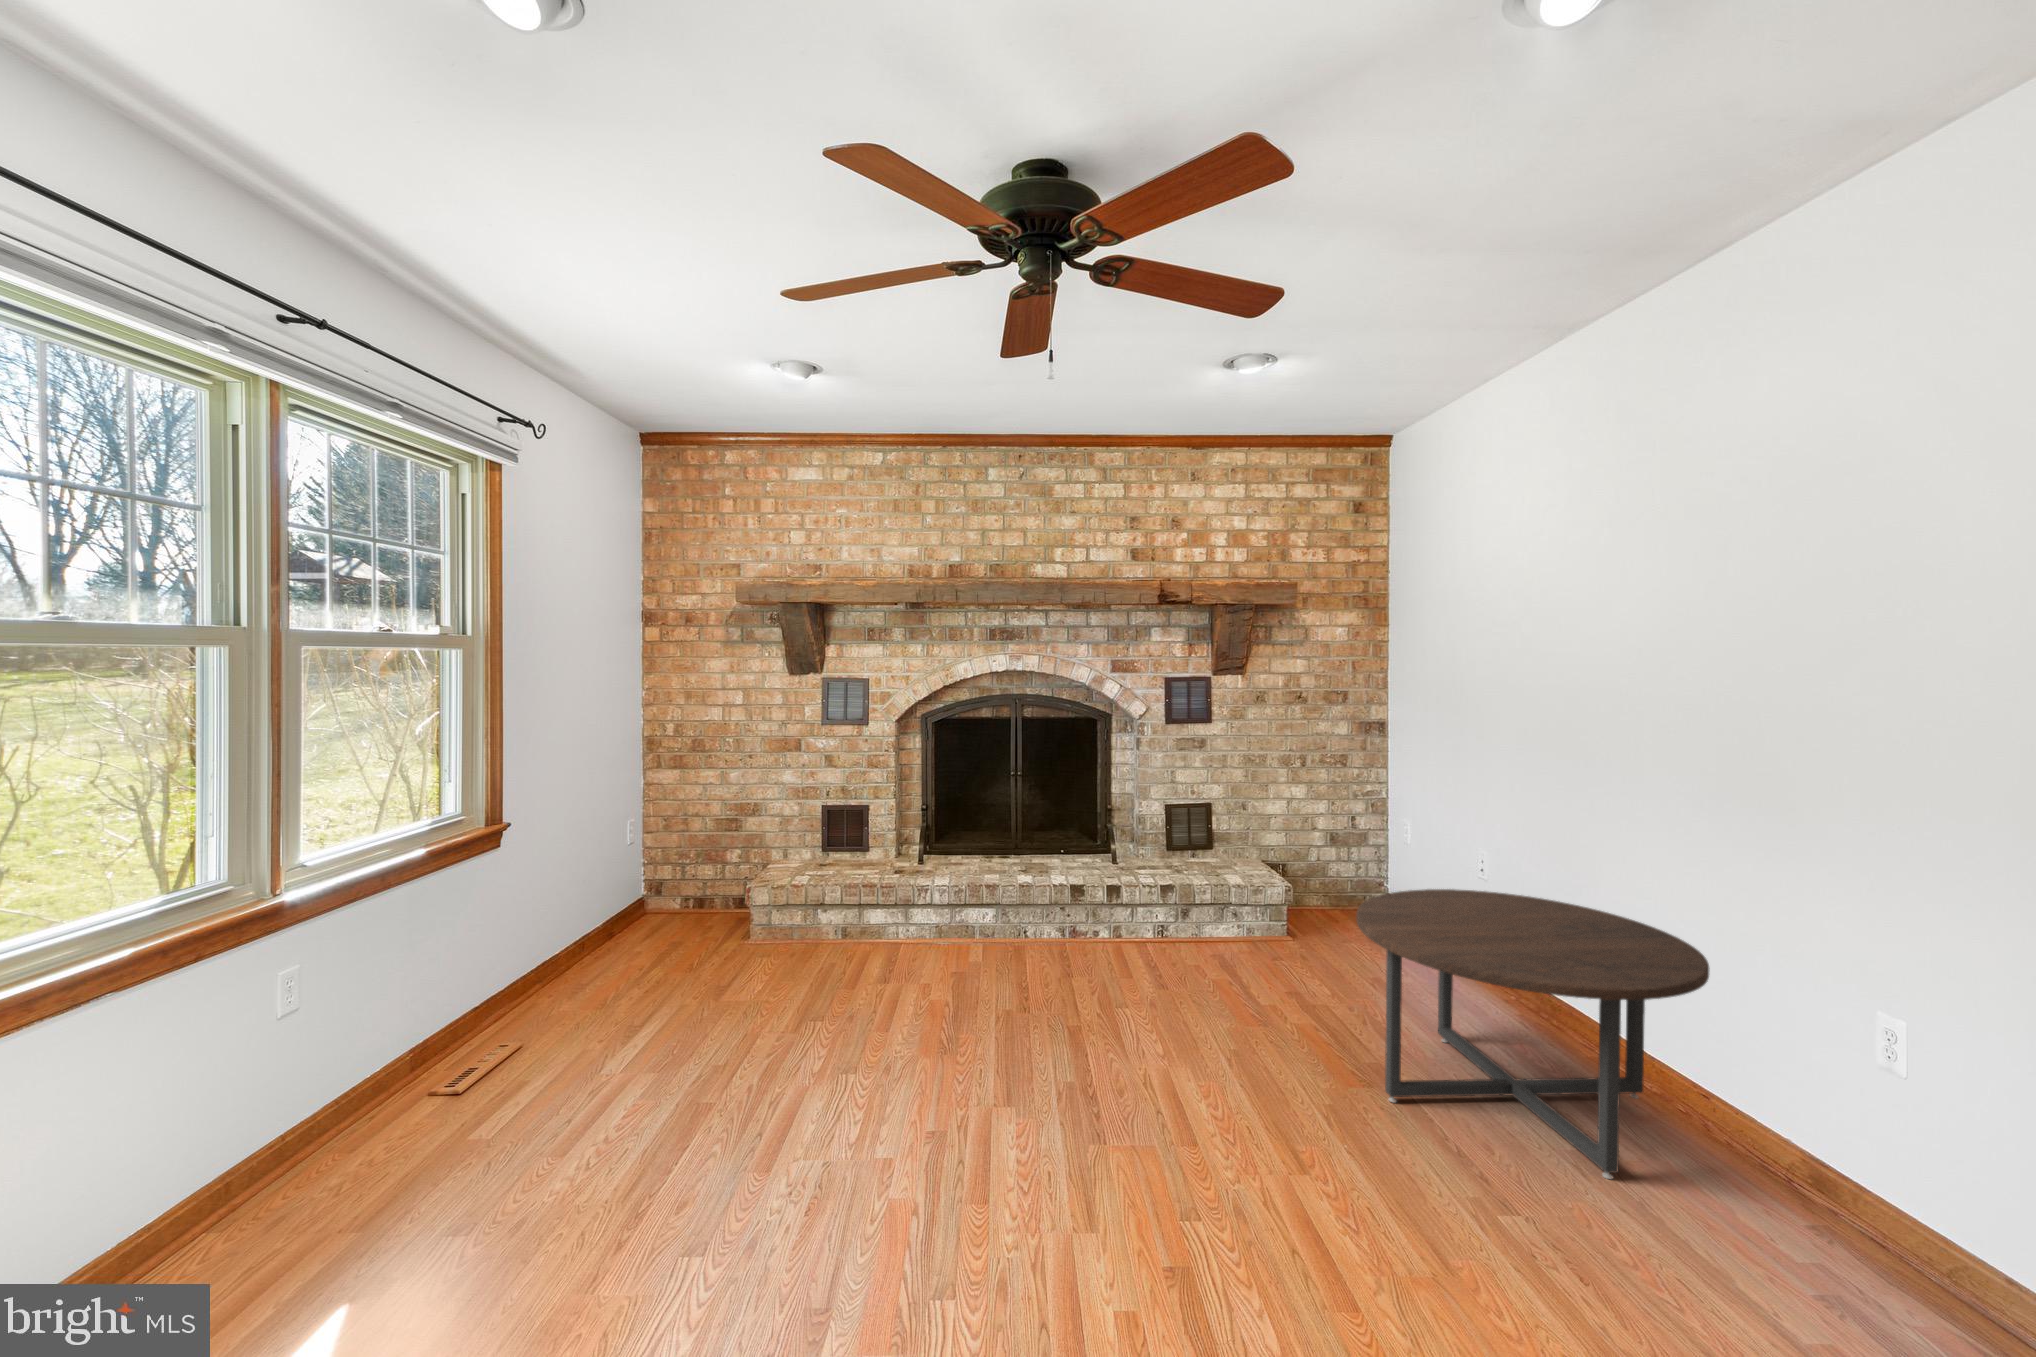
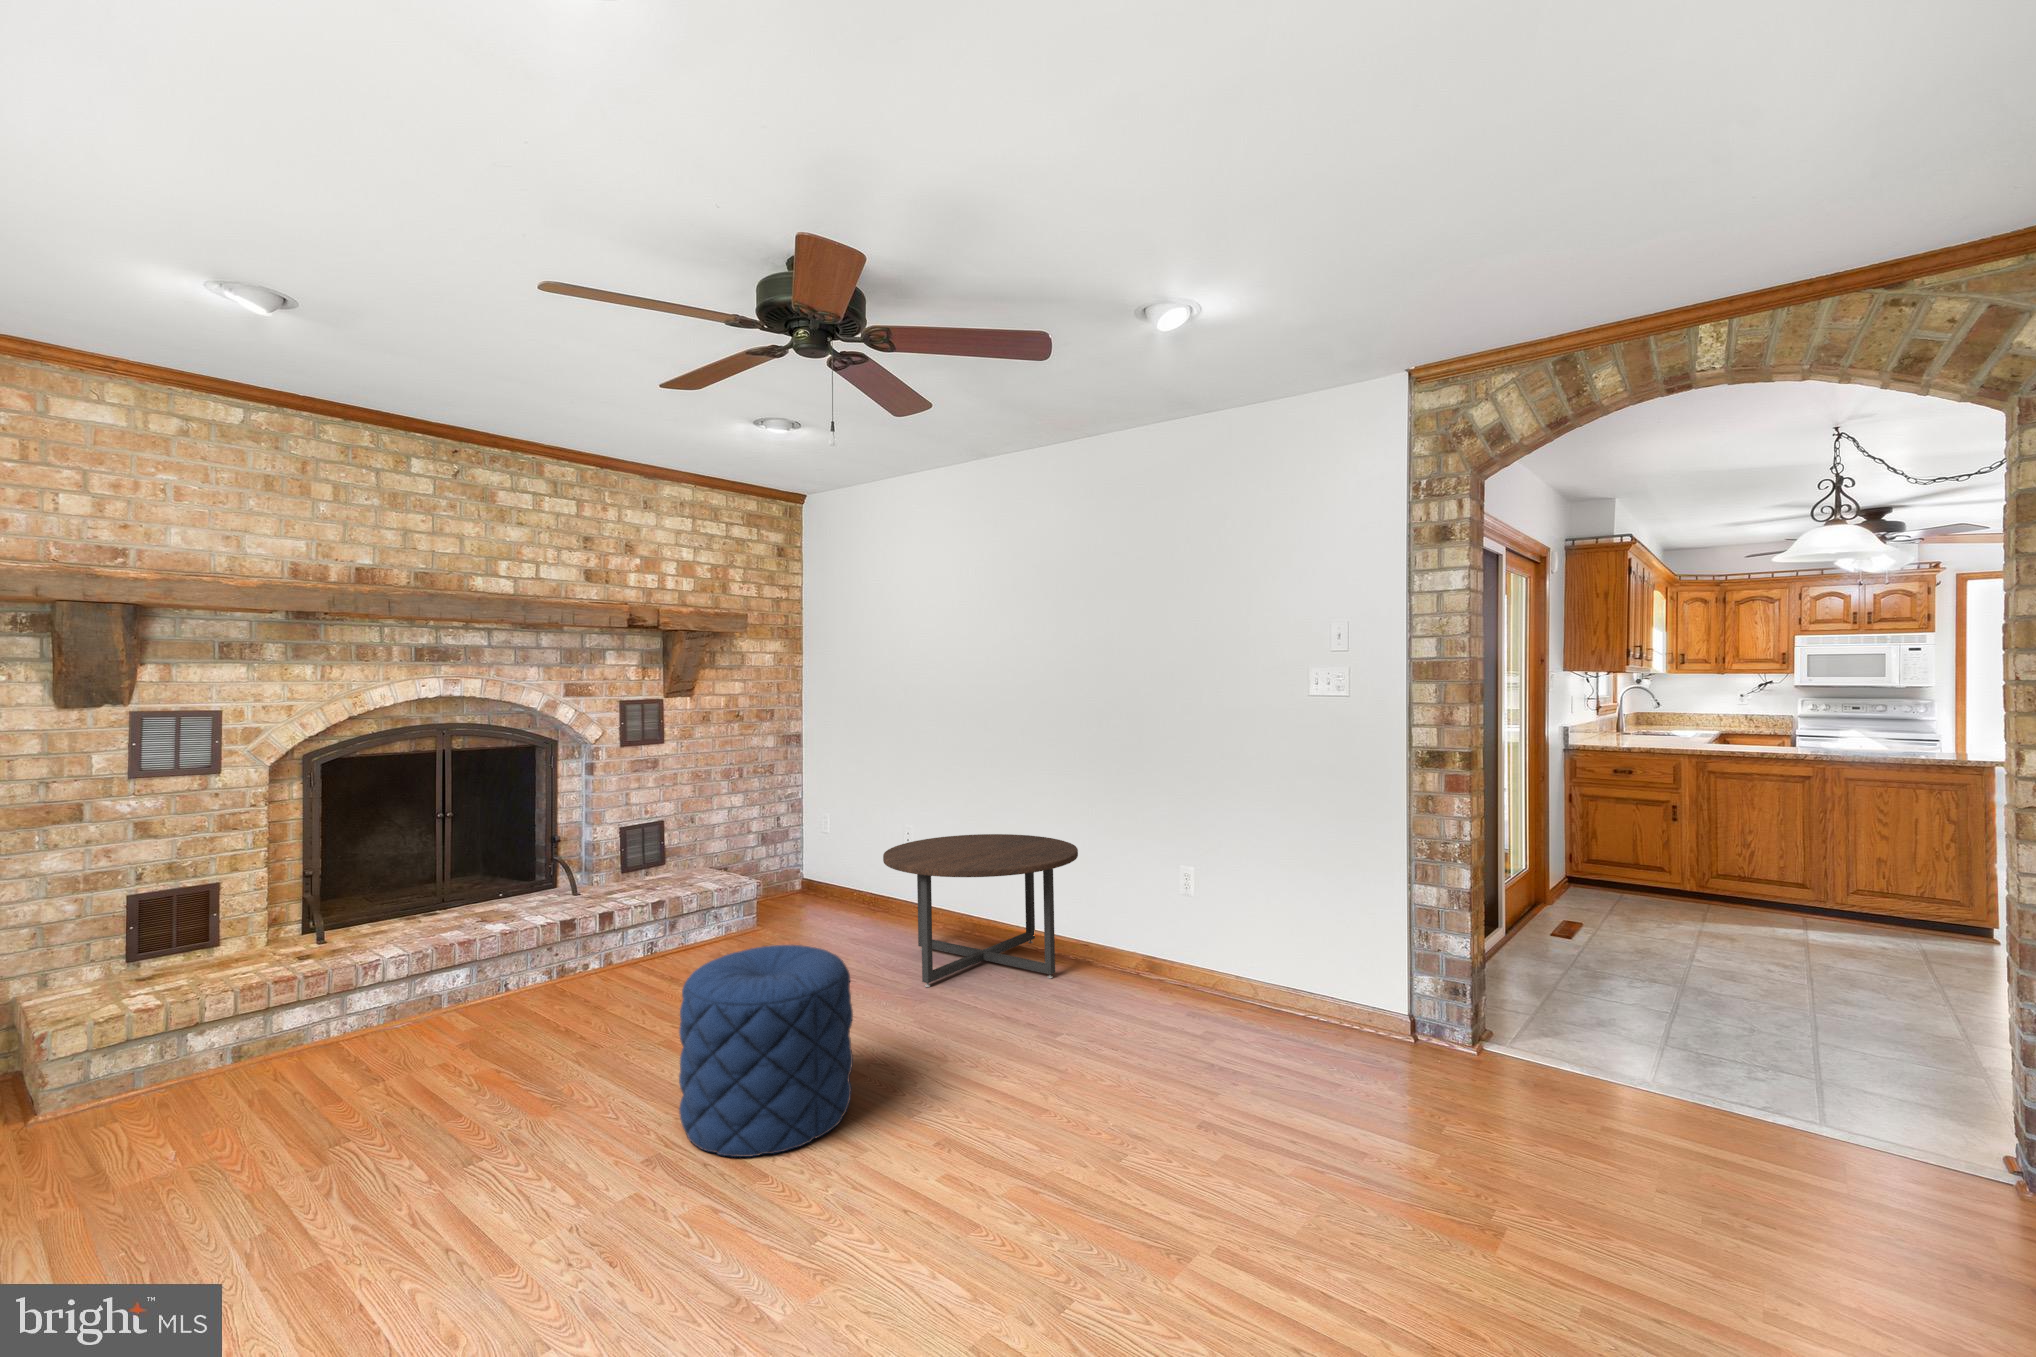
pouf: none [944,981,1139,1249] -> present [679,945,853,1157]

